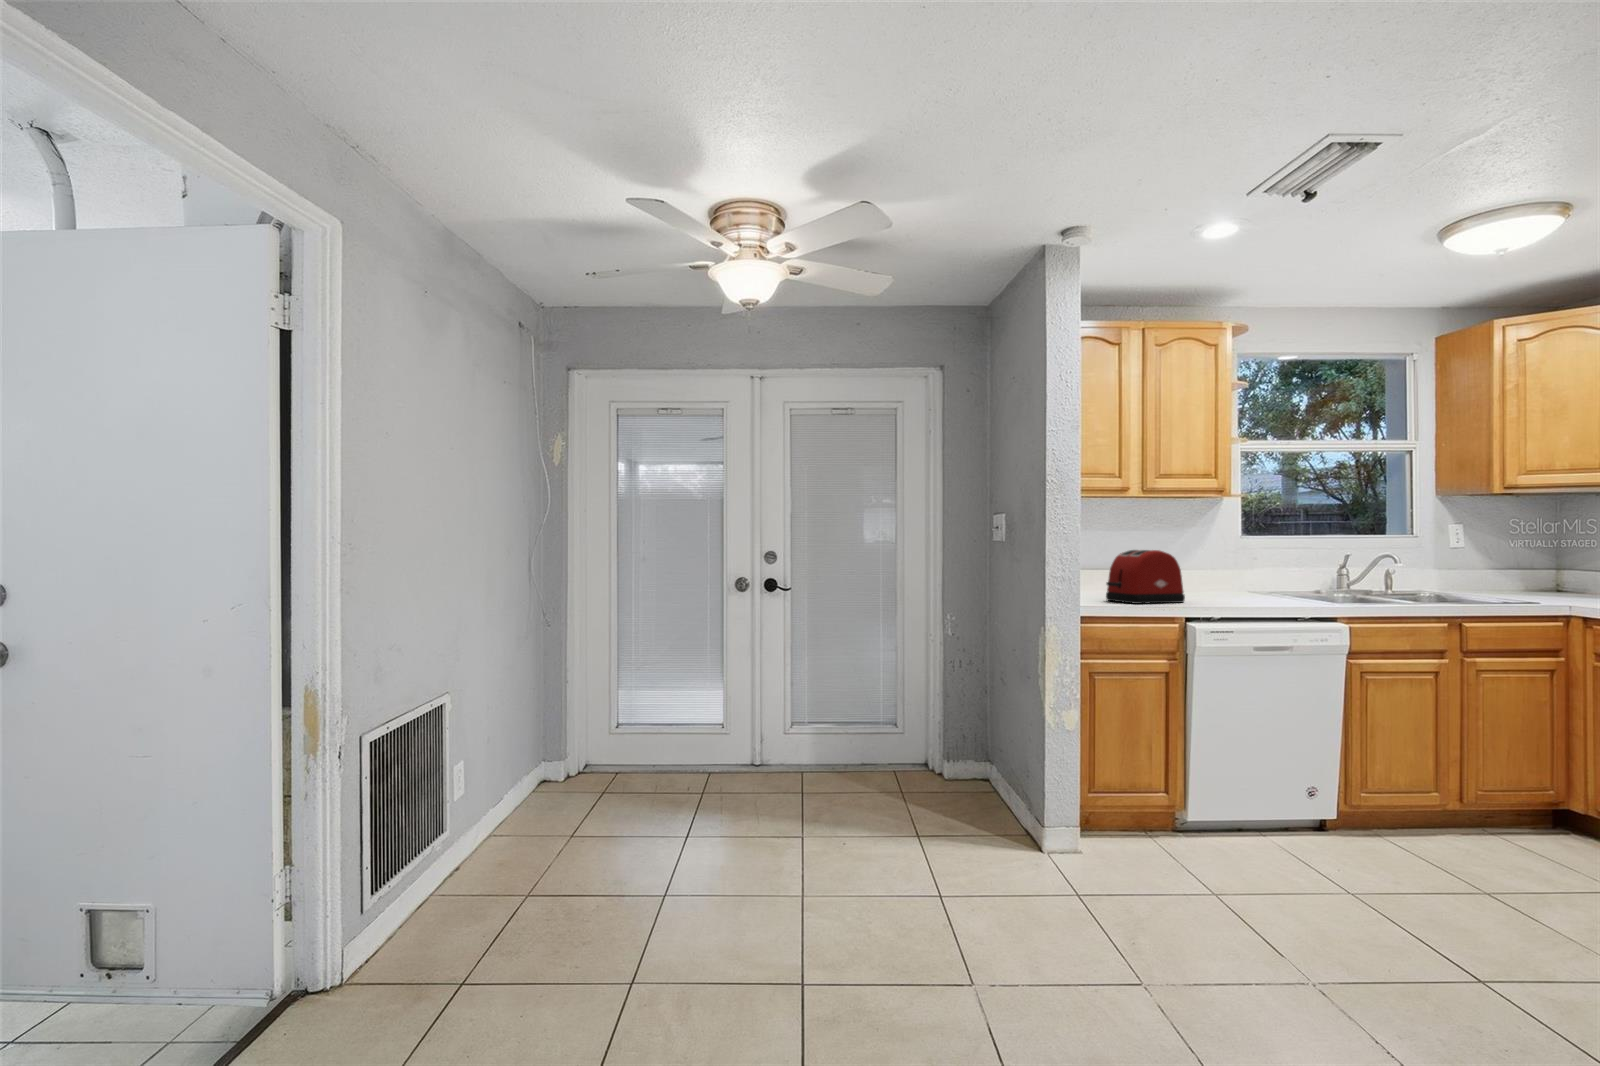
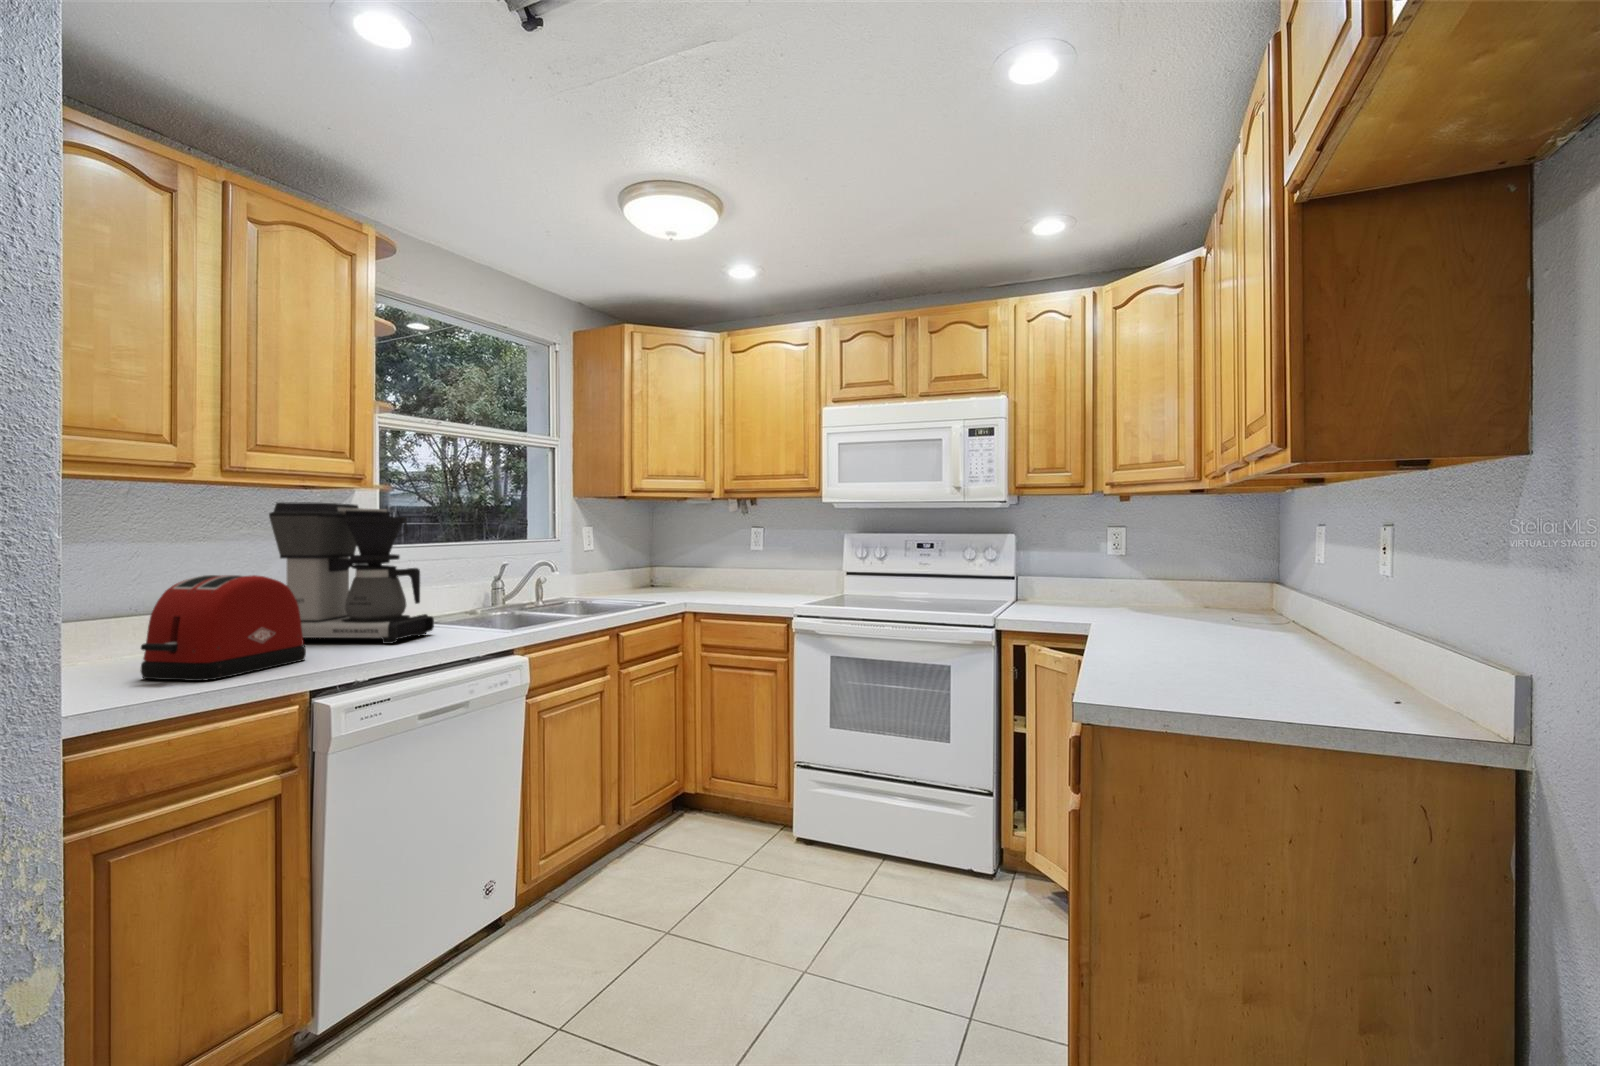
coffee maker: none [1162,508,1274,601] -> present [269,502,434,644]

